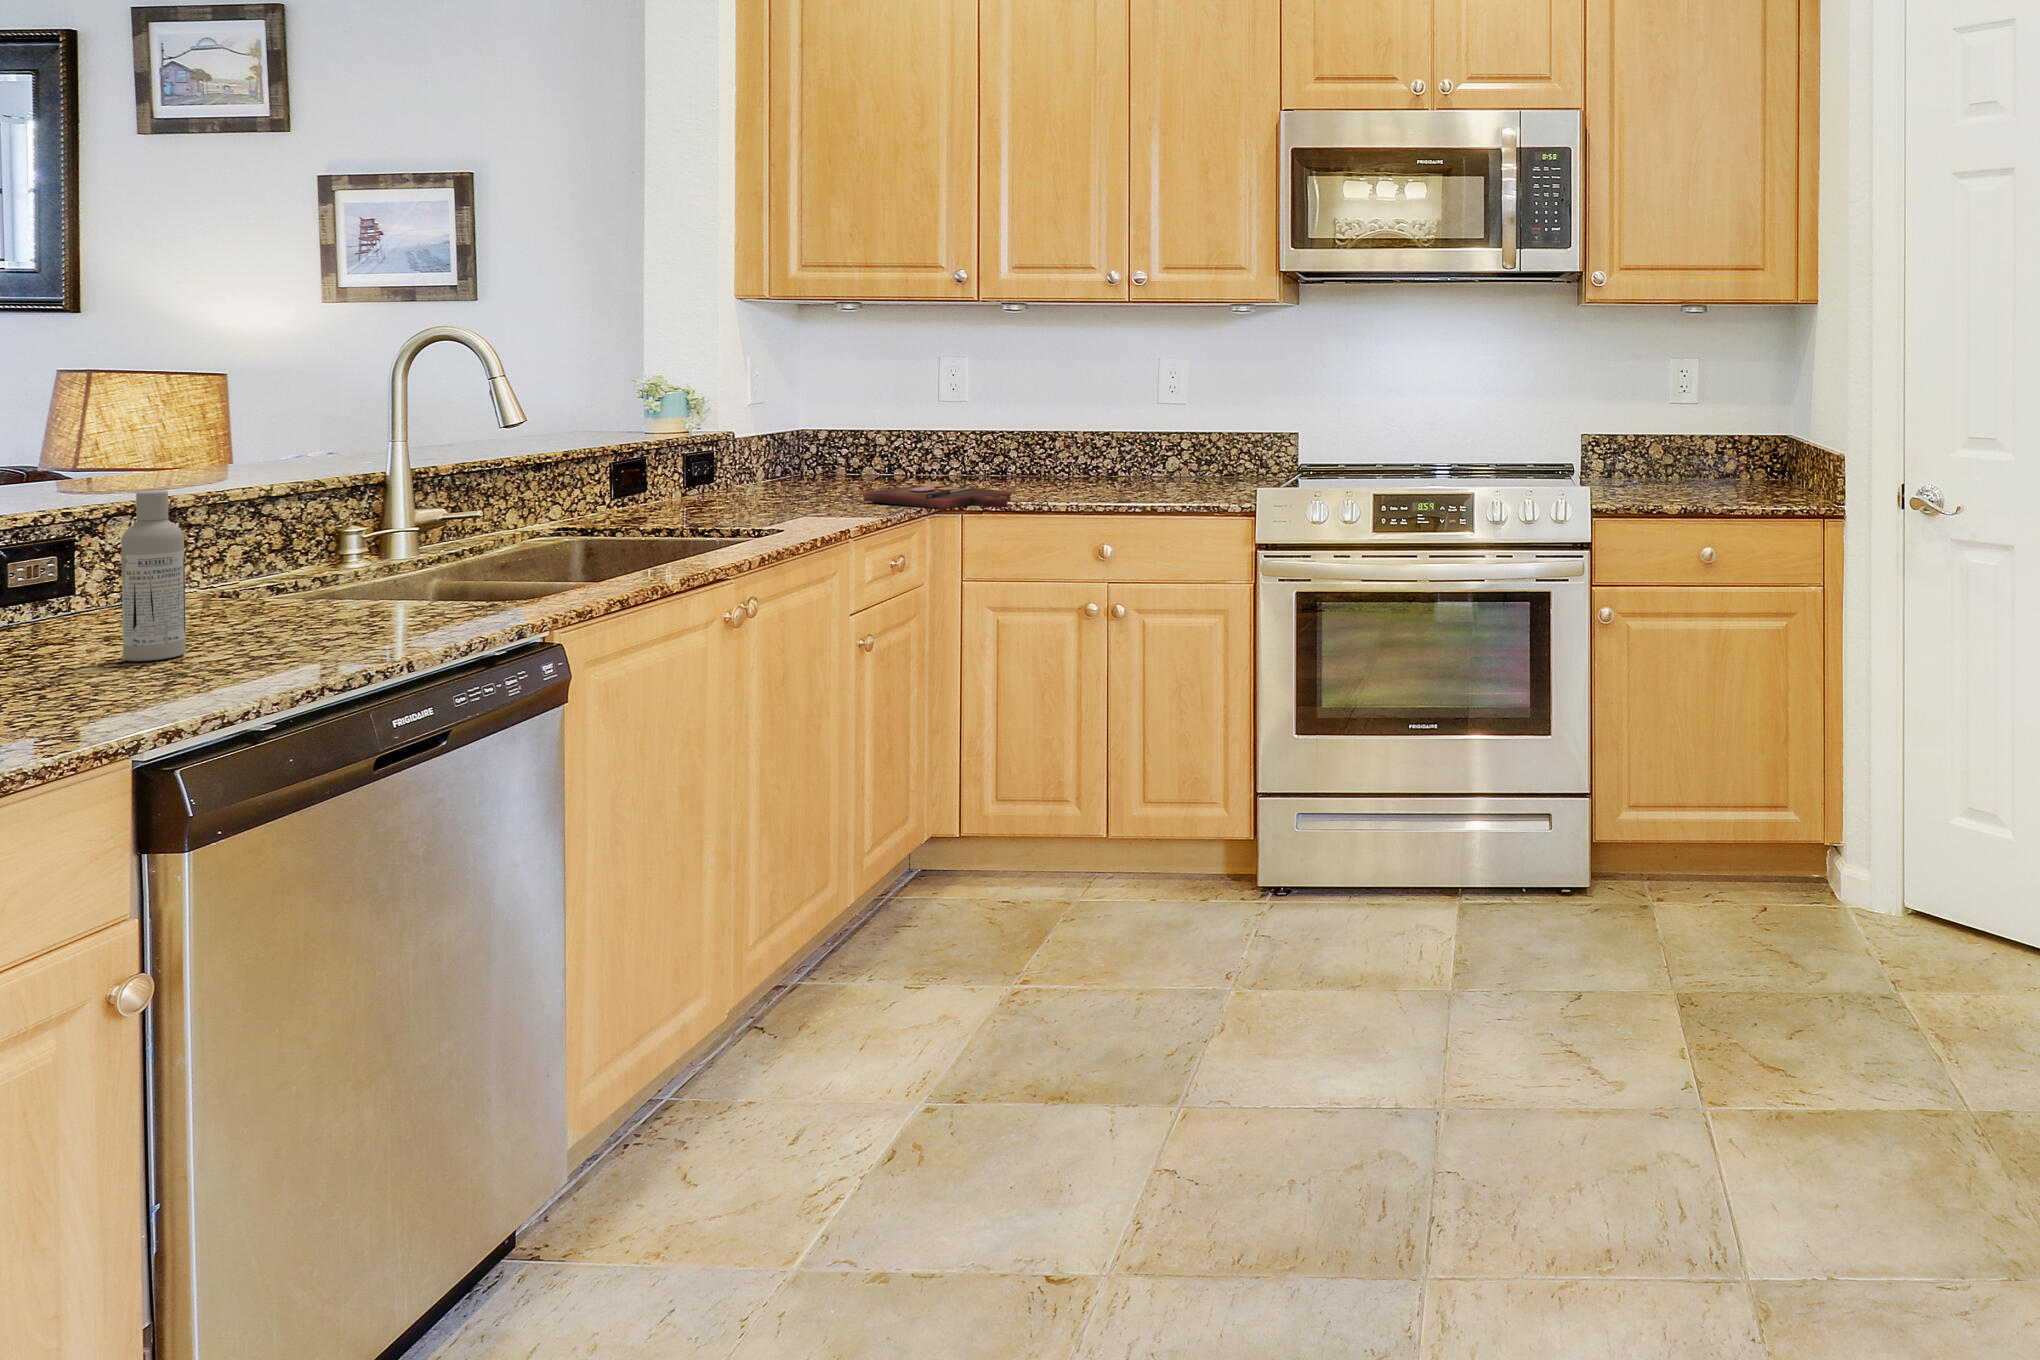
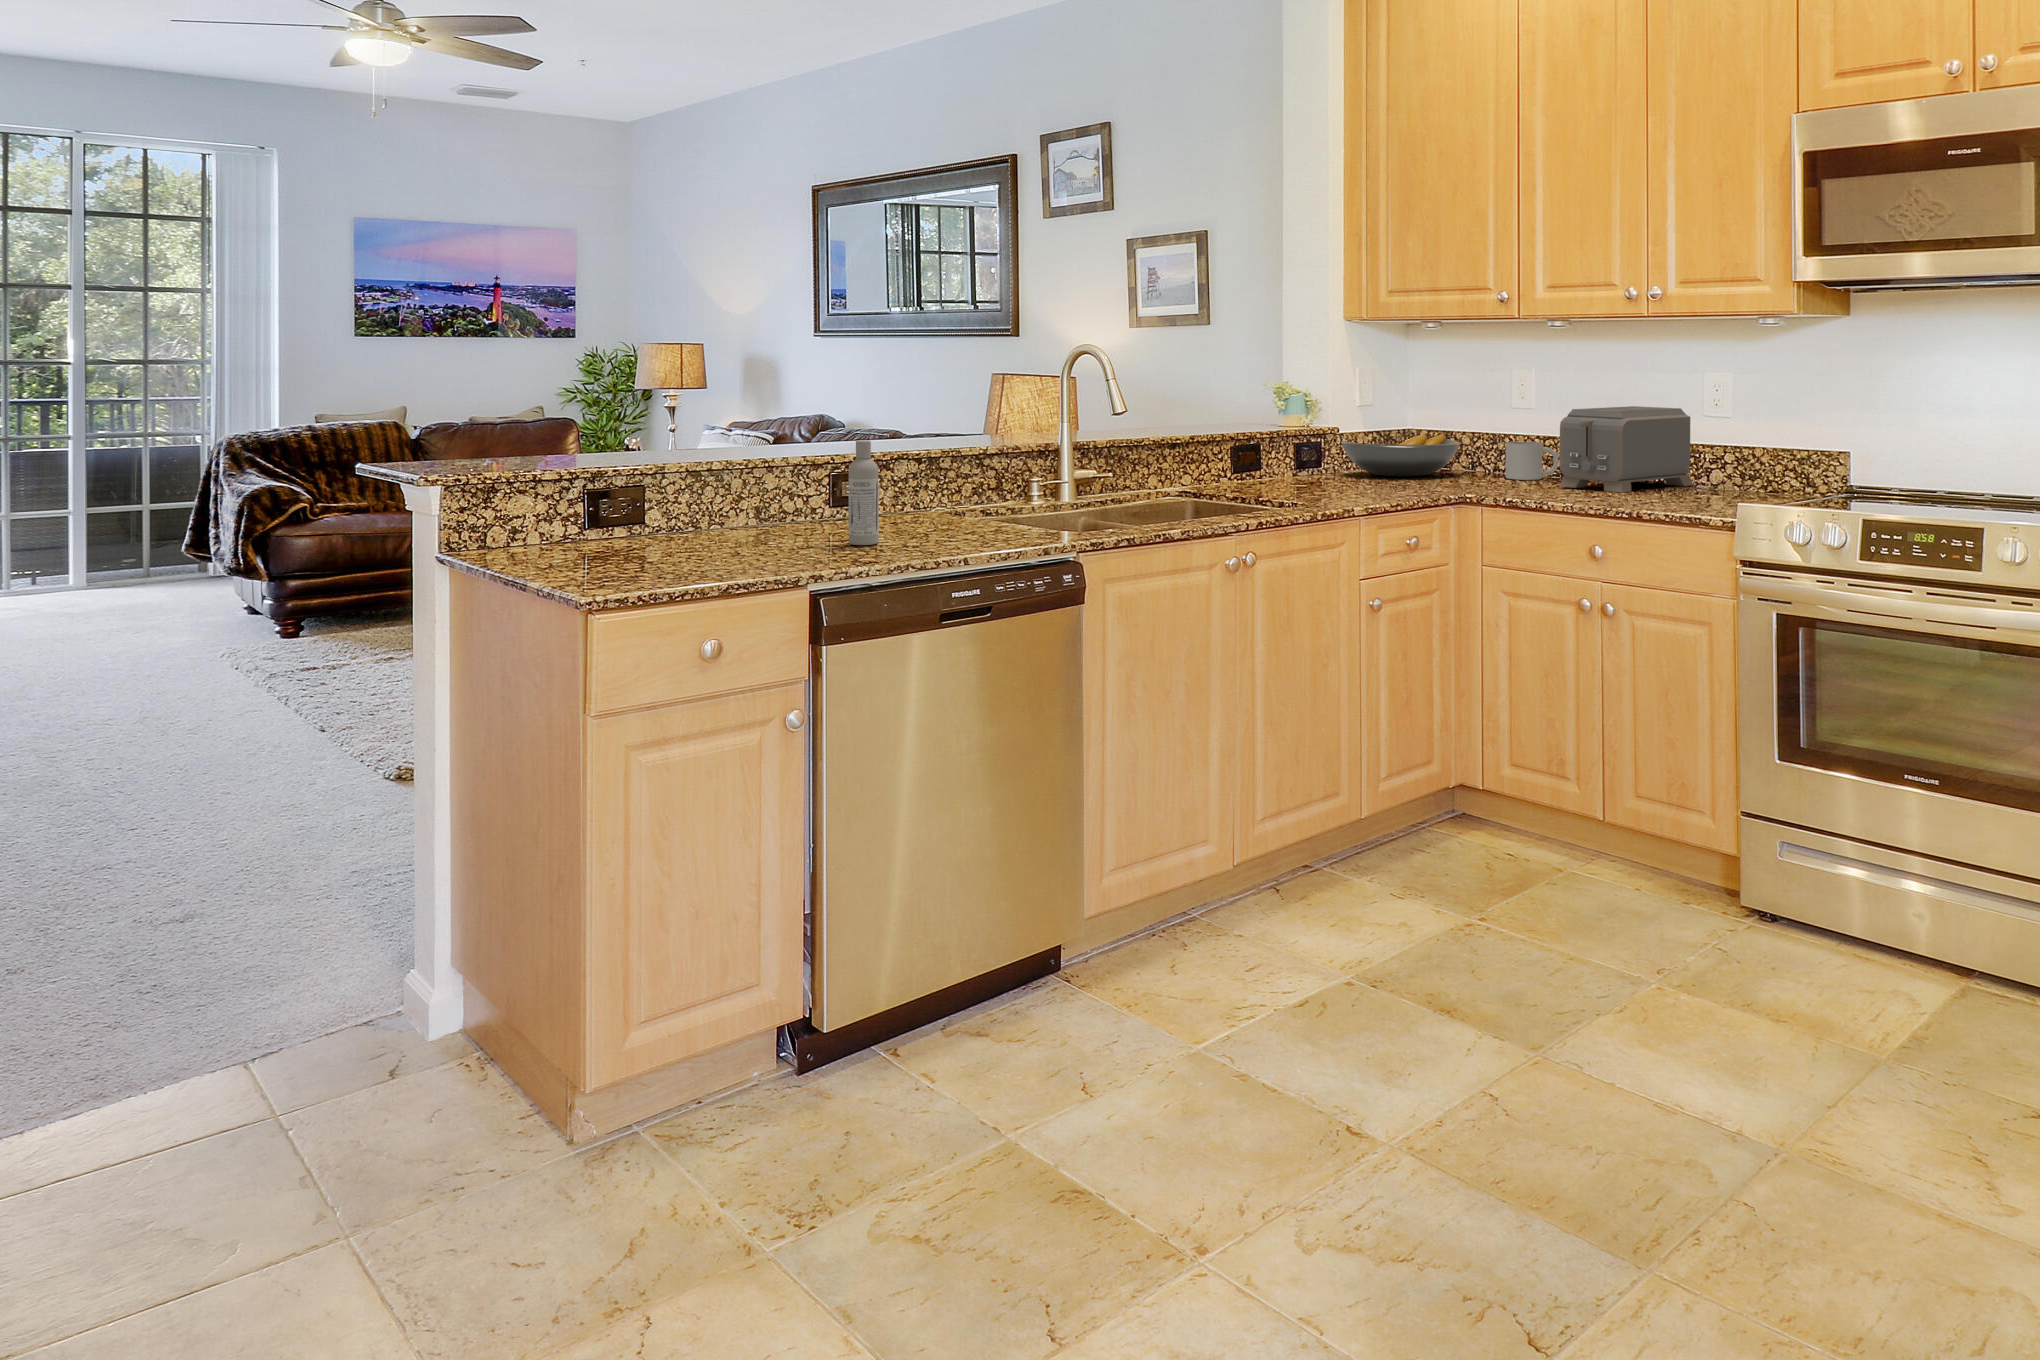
toaster: none [1026,396,1151,488] -> present [1559,406,1693,493]
fruit bowl: none [733,434,887,488] -> present [1341,433,1460,477]
mug: none [945,439,1004,481] -> present [1506,442,1558,480]
cutting board: present [864,484,1011,509] -> none [1408,479,1524,502]

